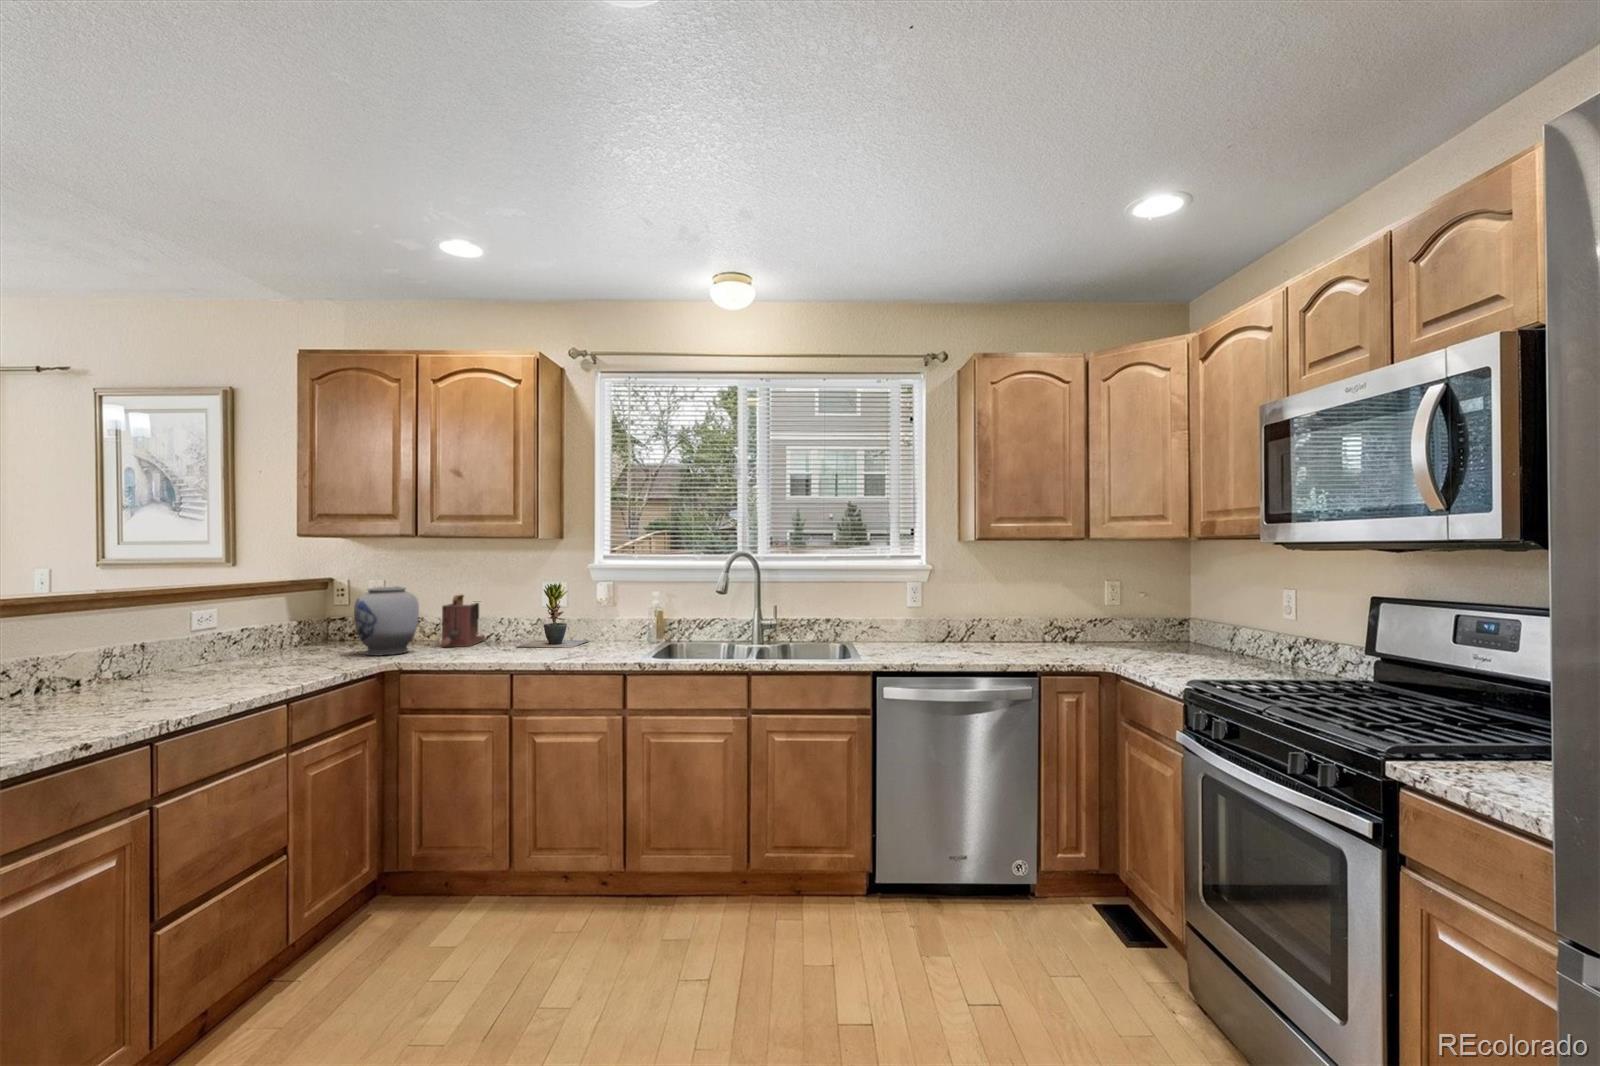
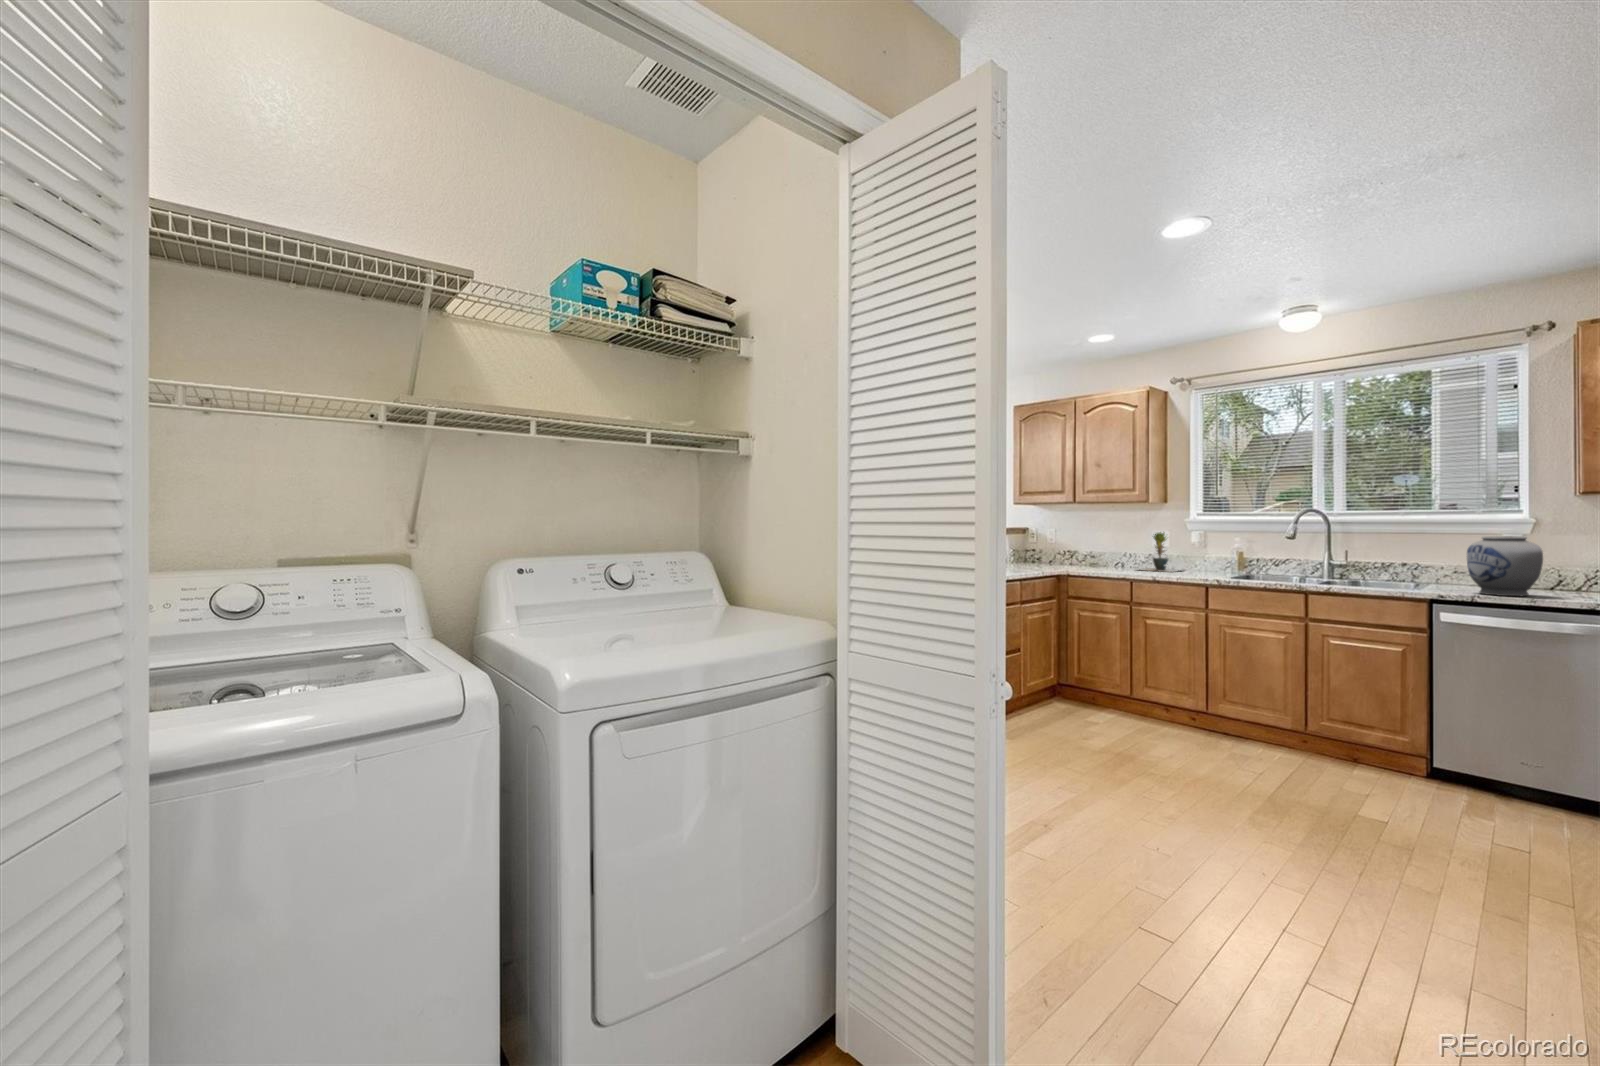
vase: present [354,586,419,656] -> present [1467,536,1543,596]
toaster: present [442,595,485,647] -> none [1089,537,1114,568]

